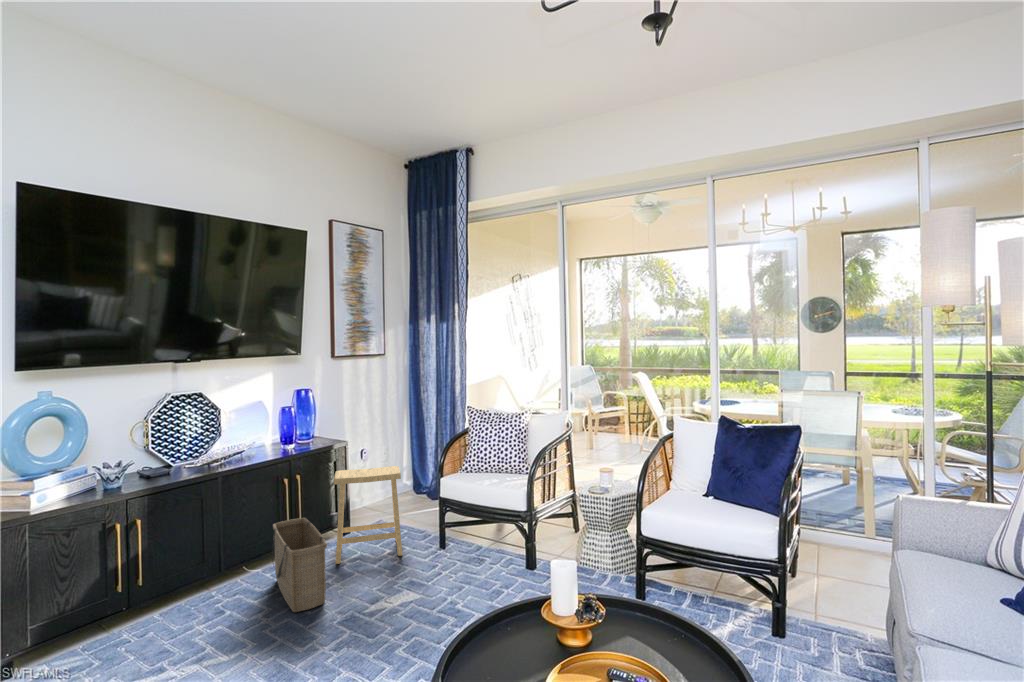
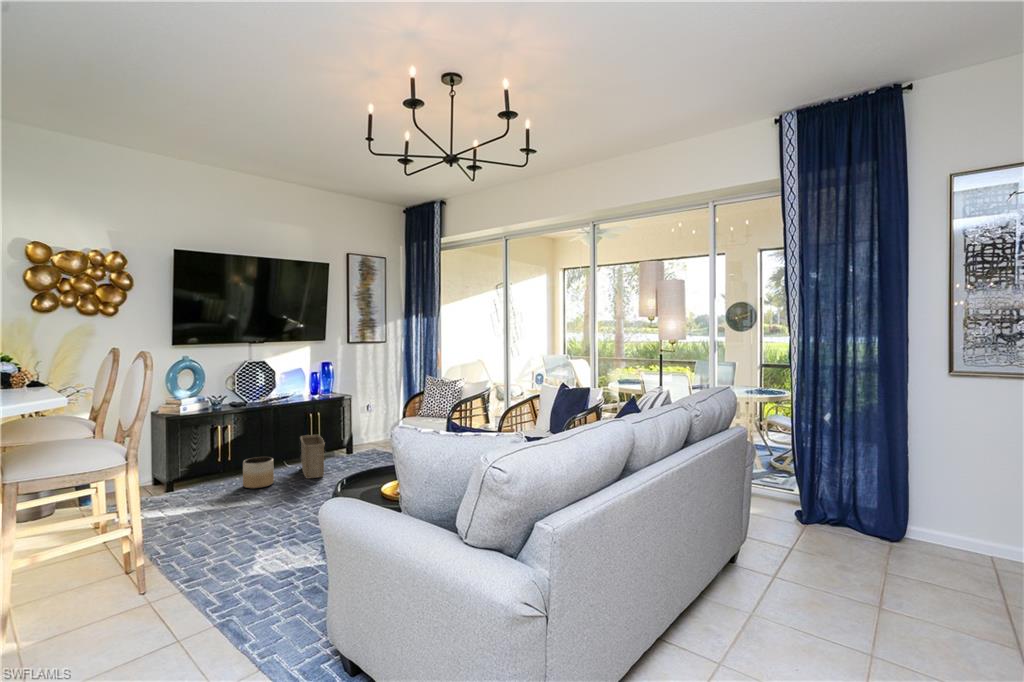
footstool: present [334,466,402,564] -> none [337,410,379,464]
planter: none [167,582,231,659] -> present [243,457,274,489]

